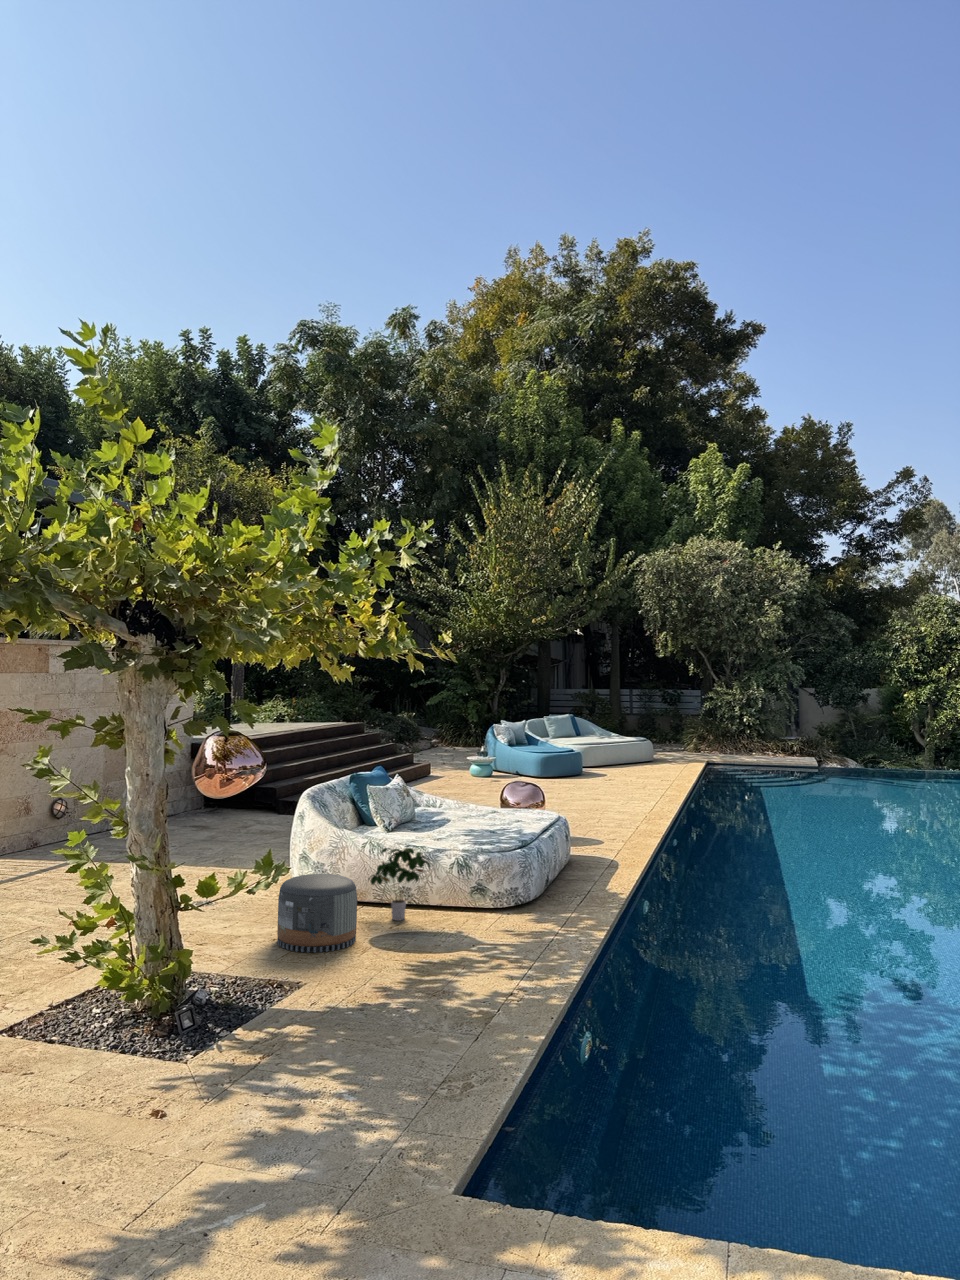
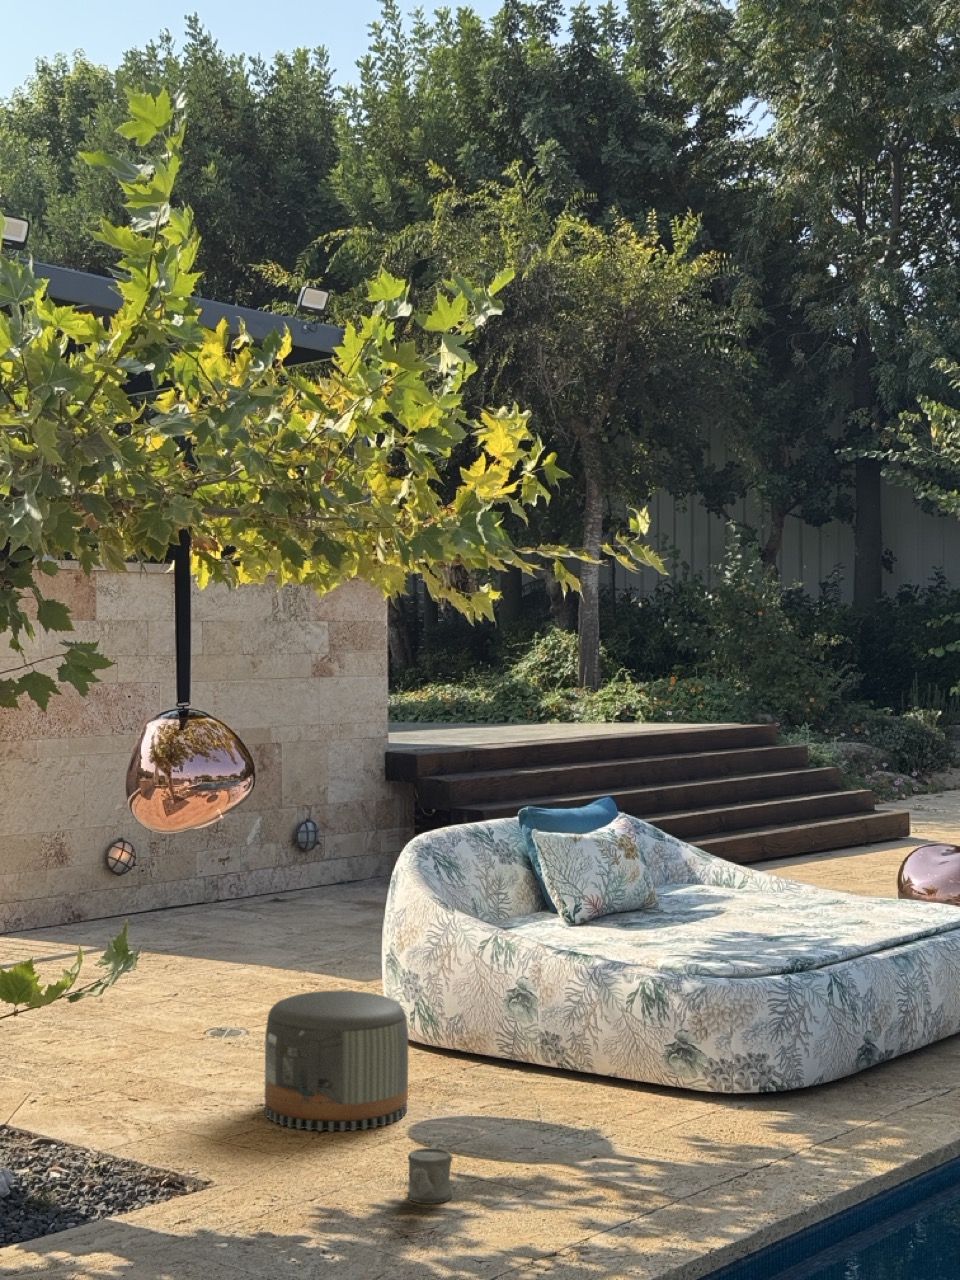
potted plant: present [368,848,431,920] -> none [472,953,577,1094]
watering can: none [407,949,433,982] -> present [407,1142,452,1204]

